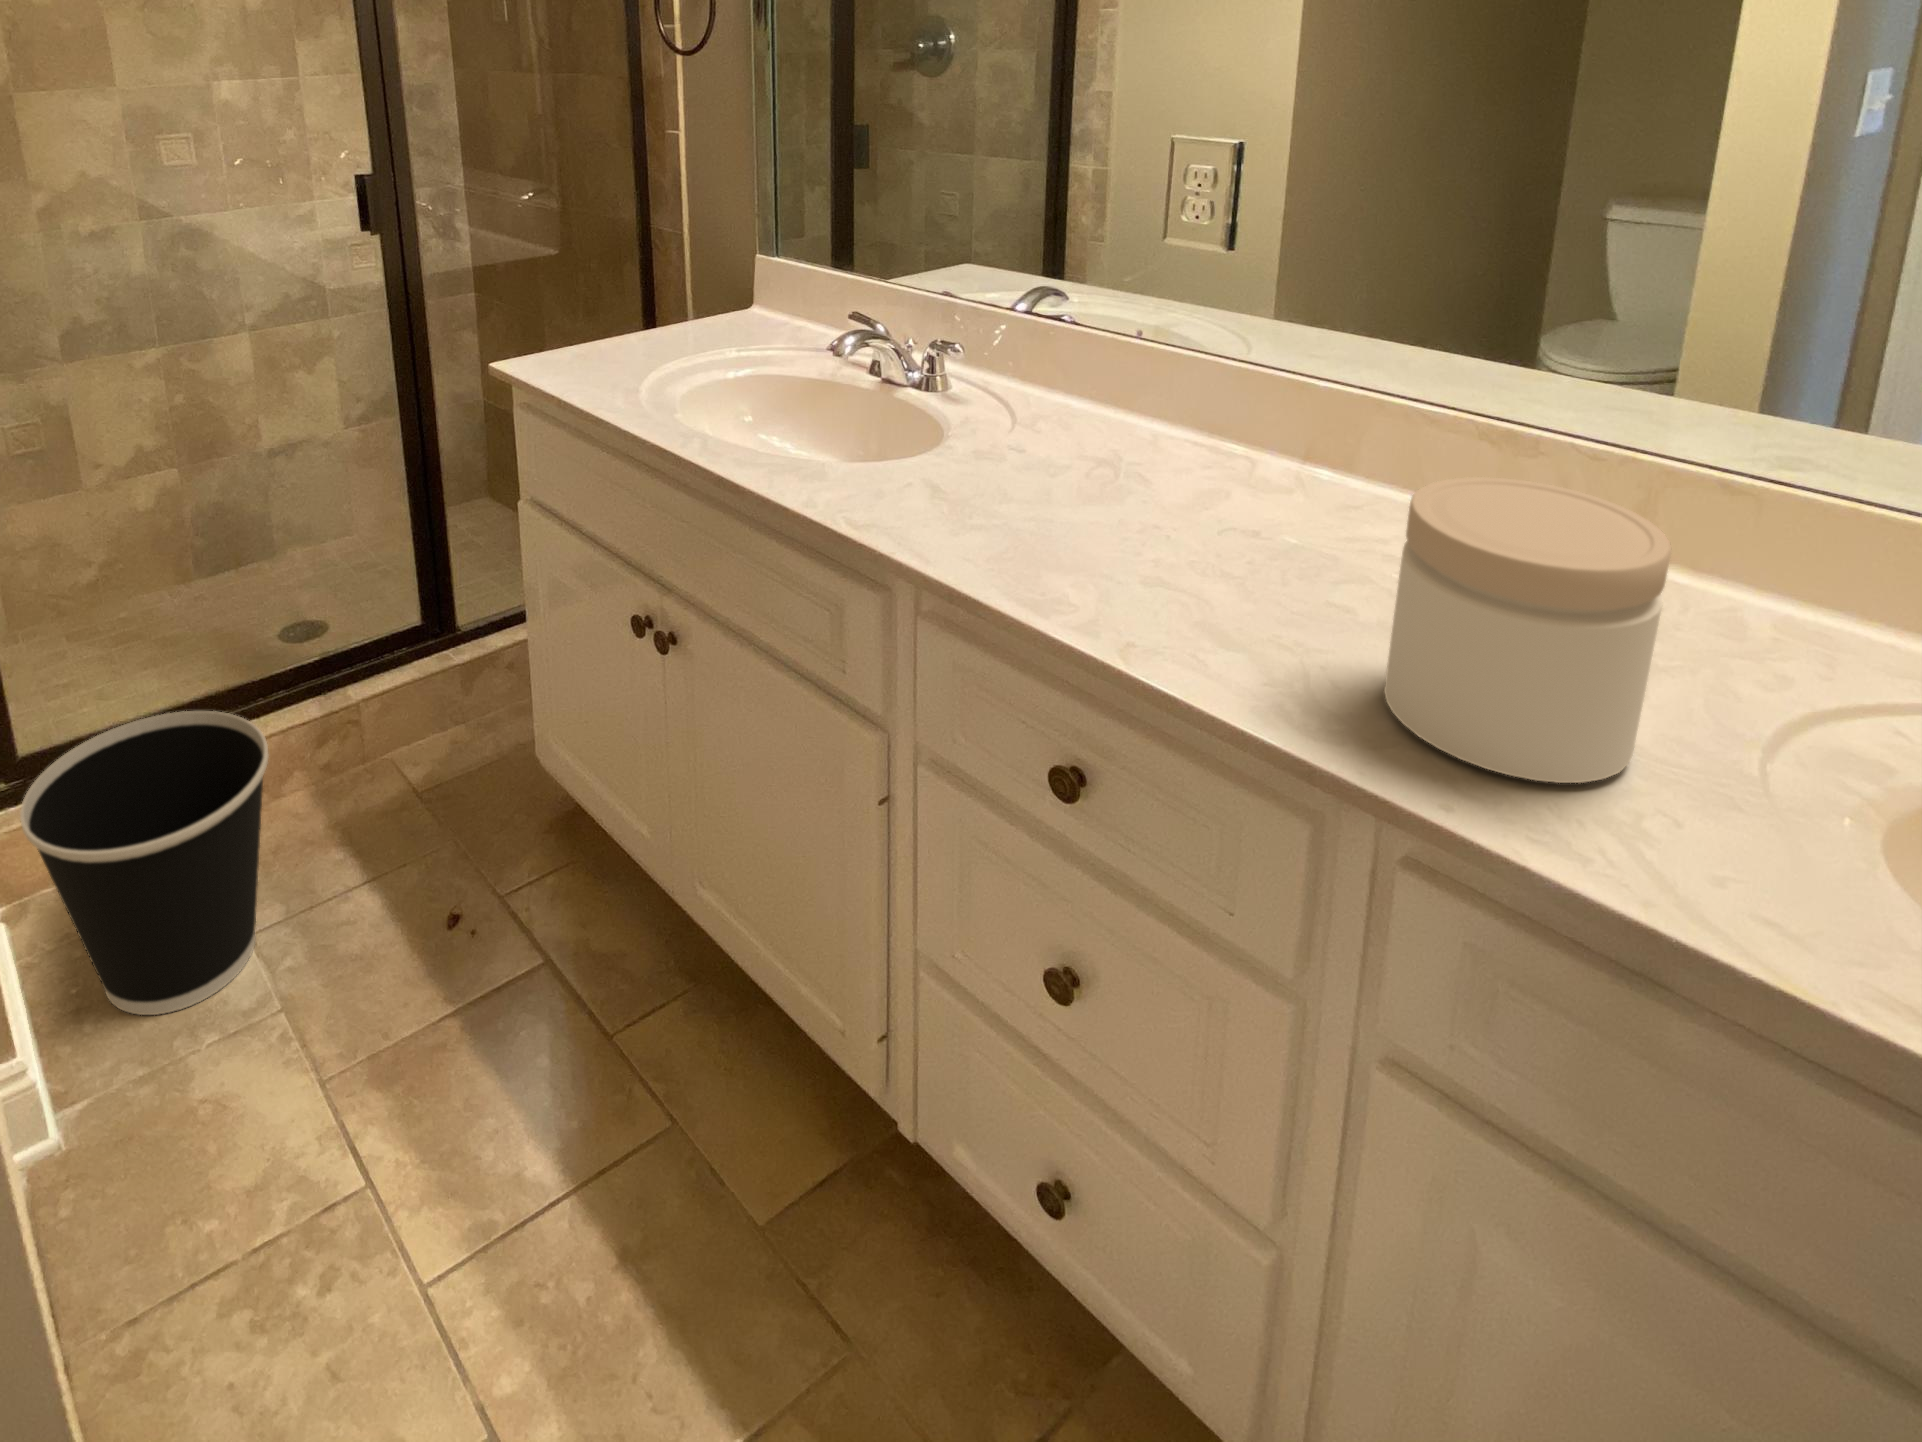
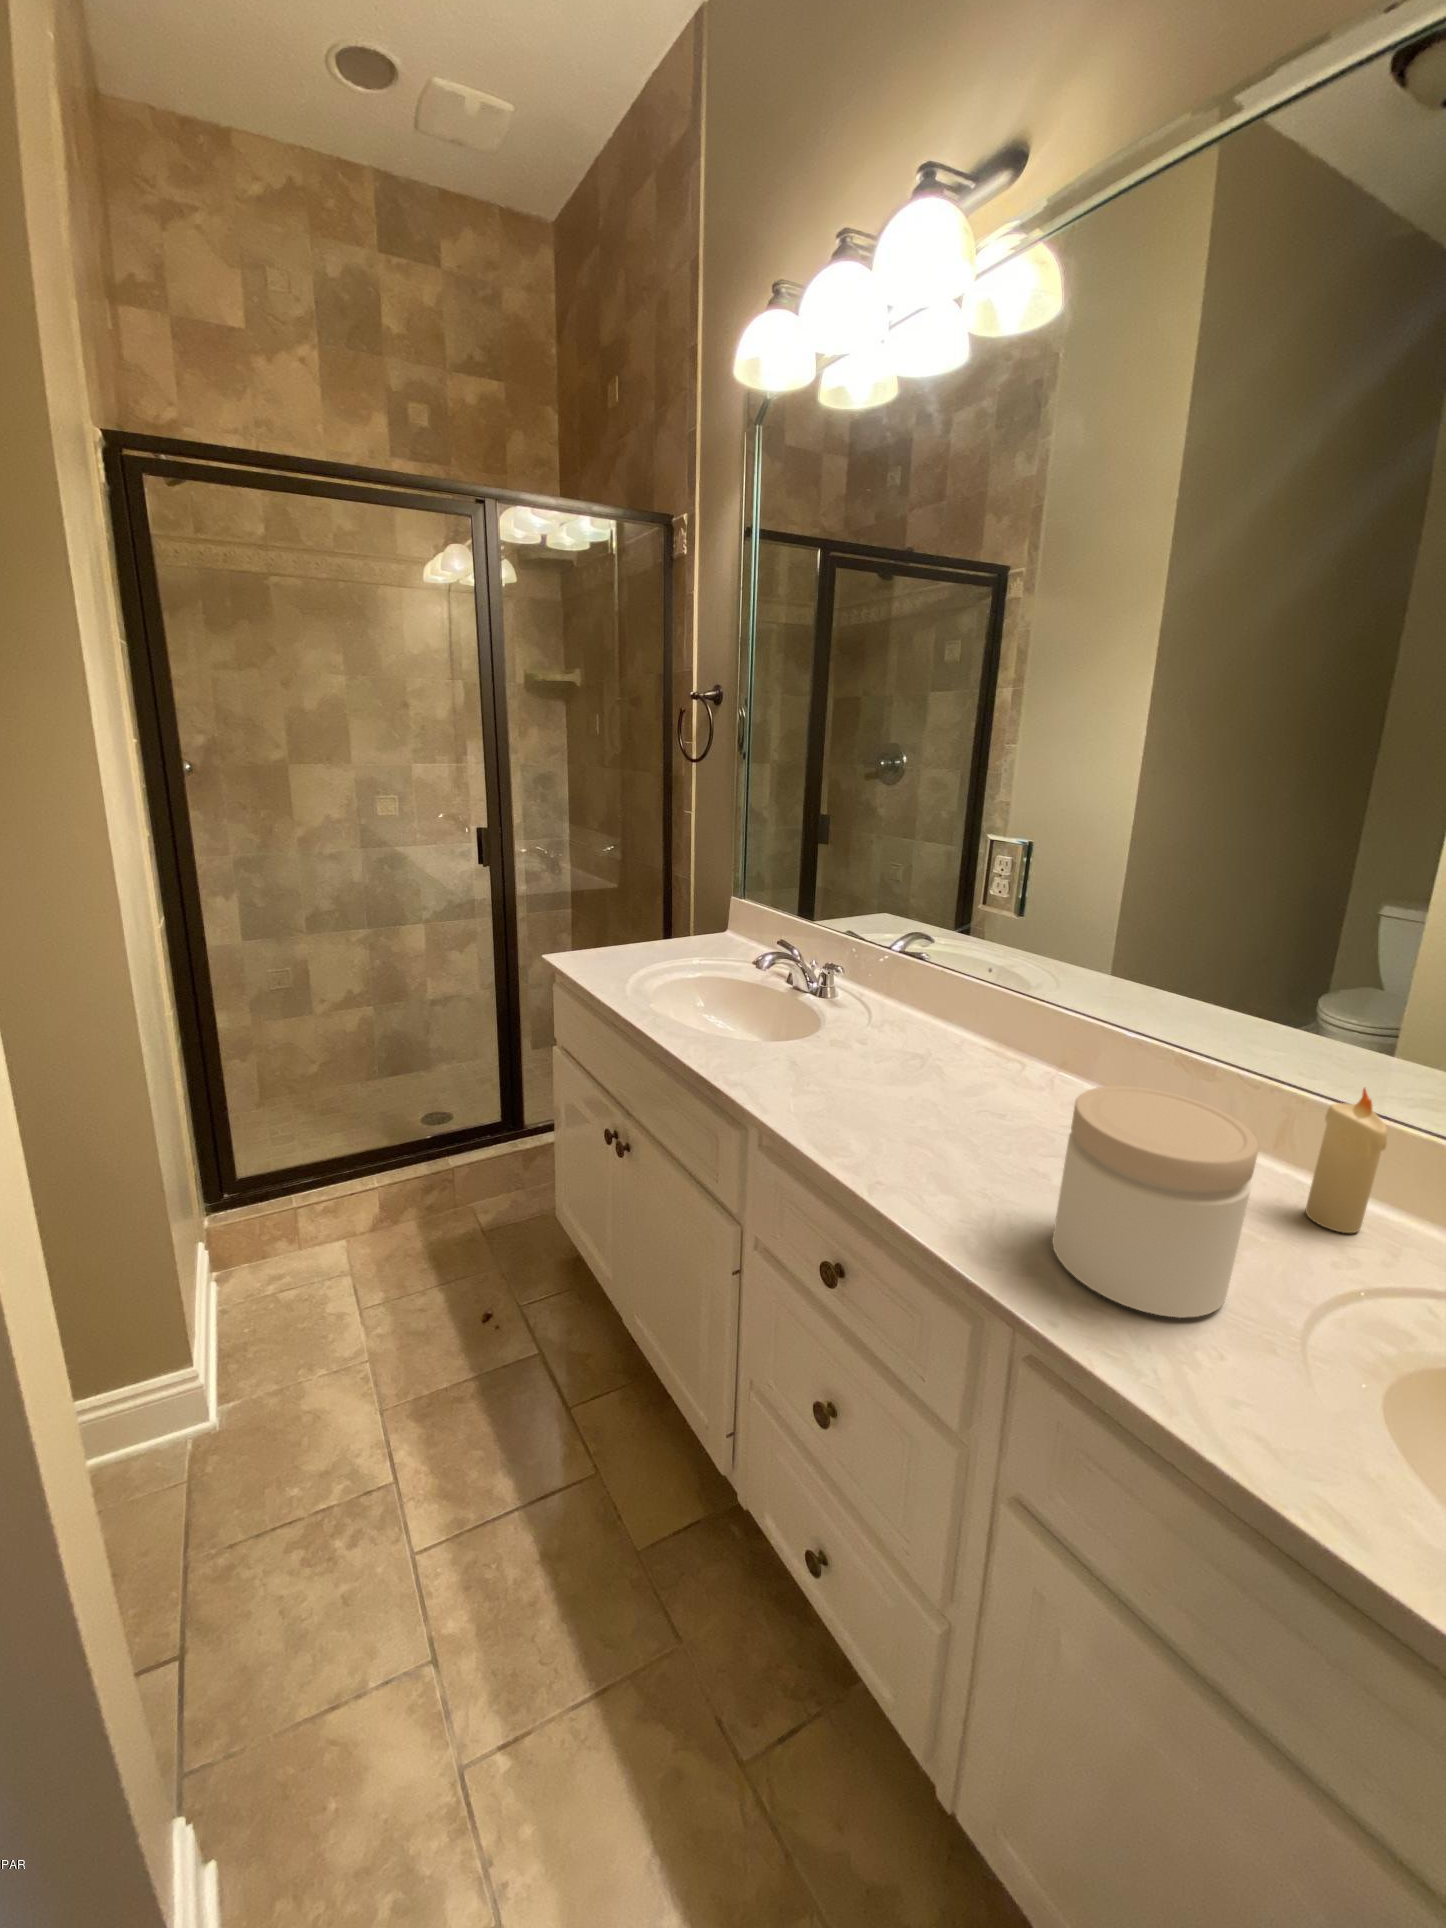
candle: none [1684,447,1790,644] -> present [1305,1088,1388,1233]
wastebasket: present [20,711,269,1015] -> none [217,1159,378,1351]

